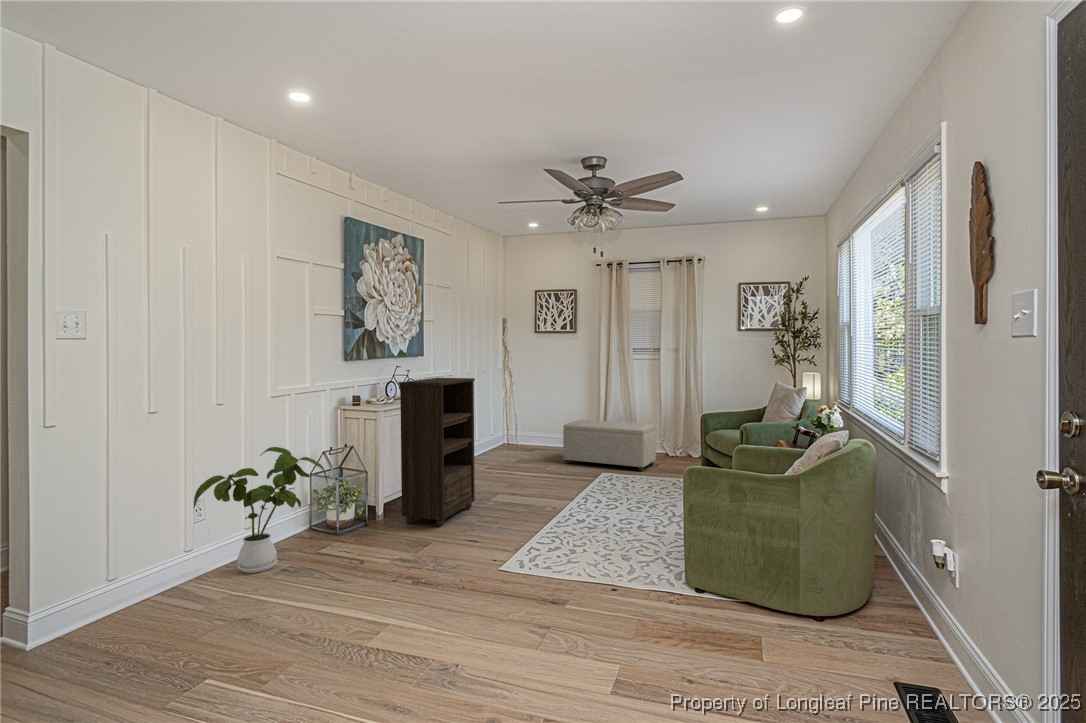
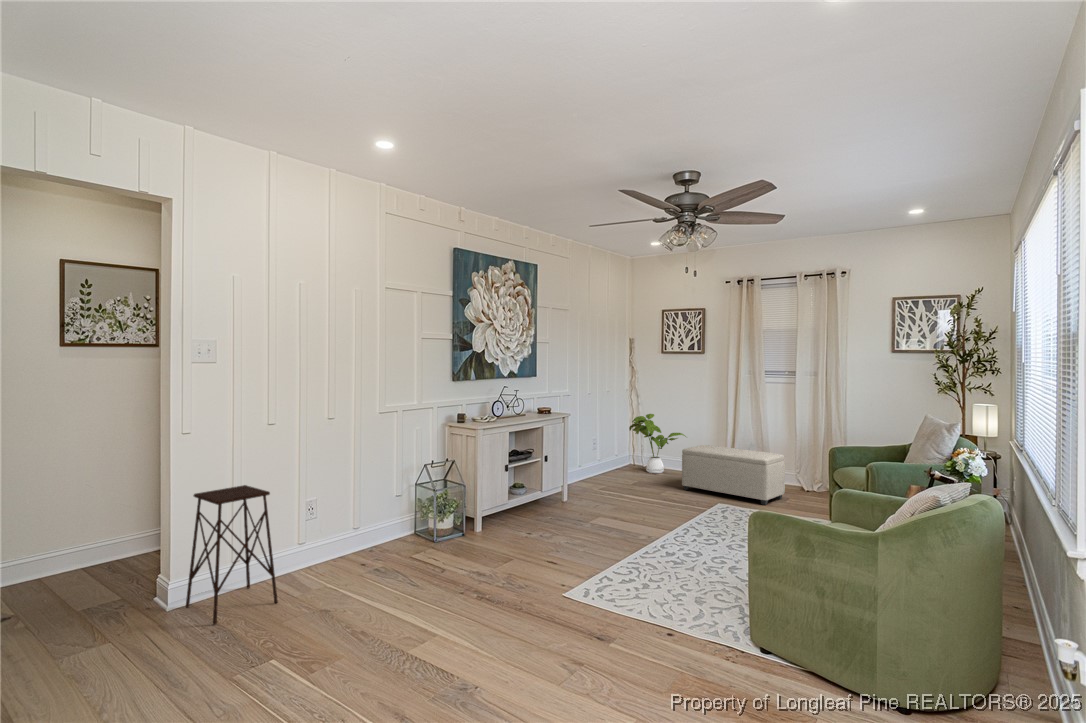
bookshelf: present [399,378,475,526] -> none [493,398,571,544]
house plant: present [194,447,327,573] -> present [629,414,686,473]
side table: none [61,486,185,651] -> present [186,485,278,625]

